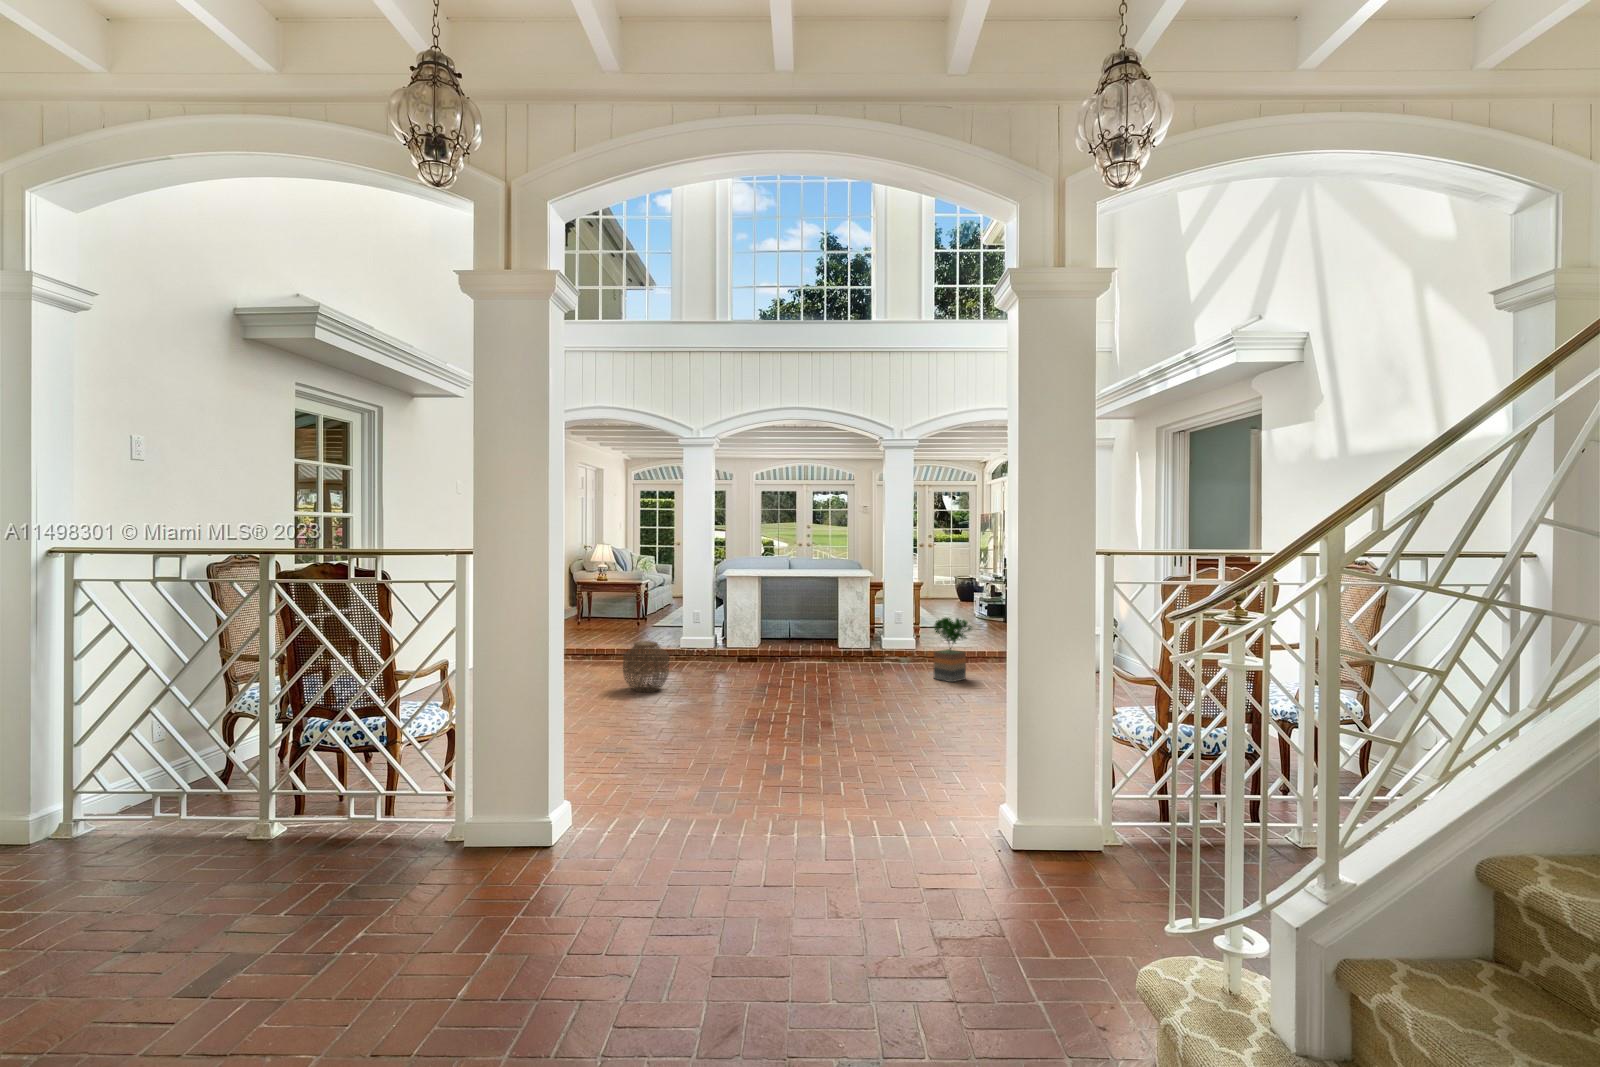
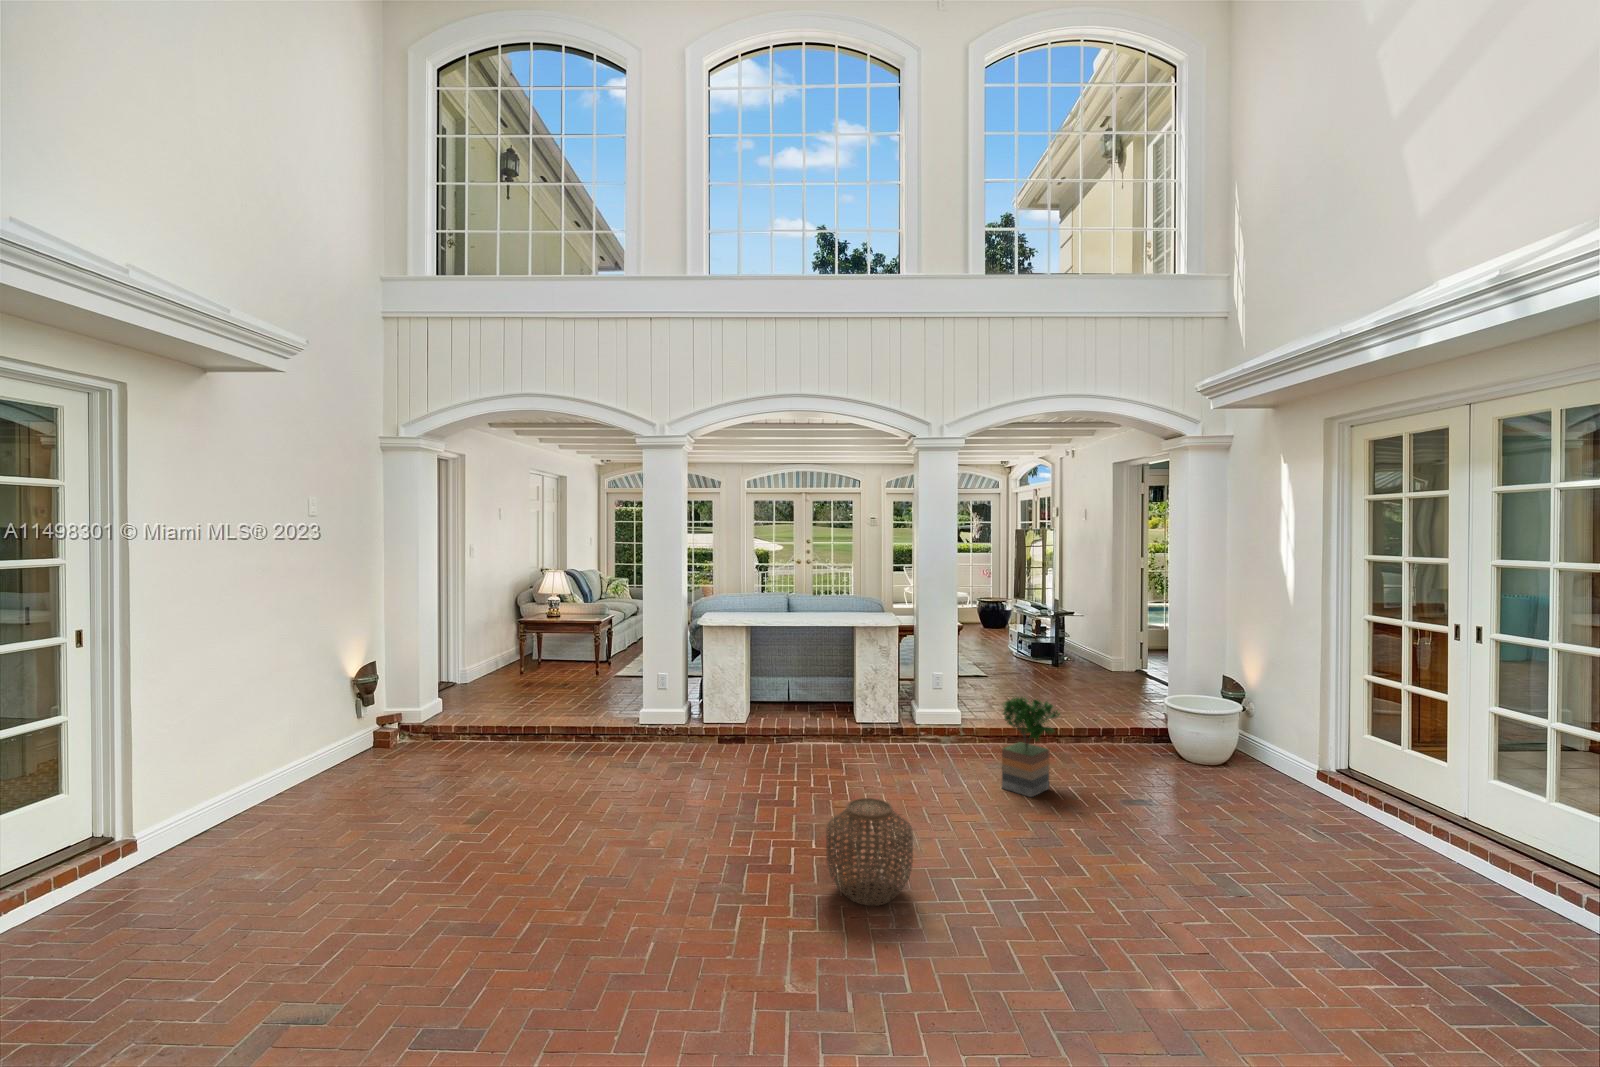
woven basket: present [623,641,669,692] -> present [826,798,913,906]

